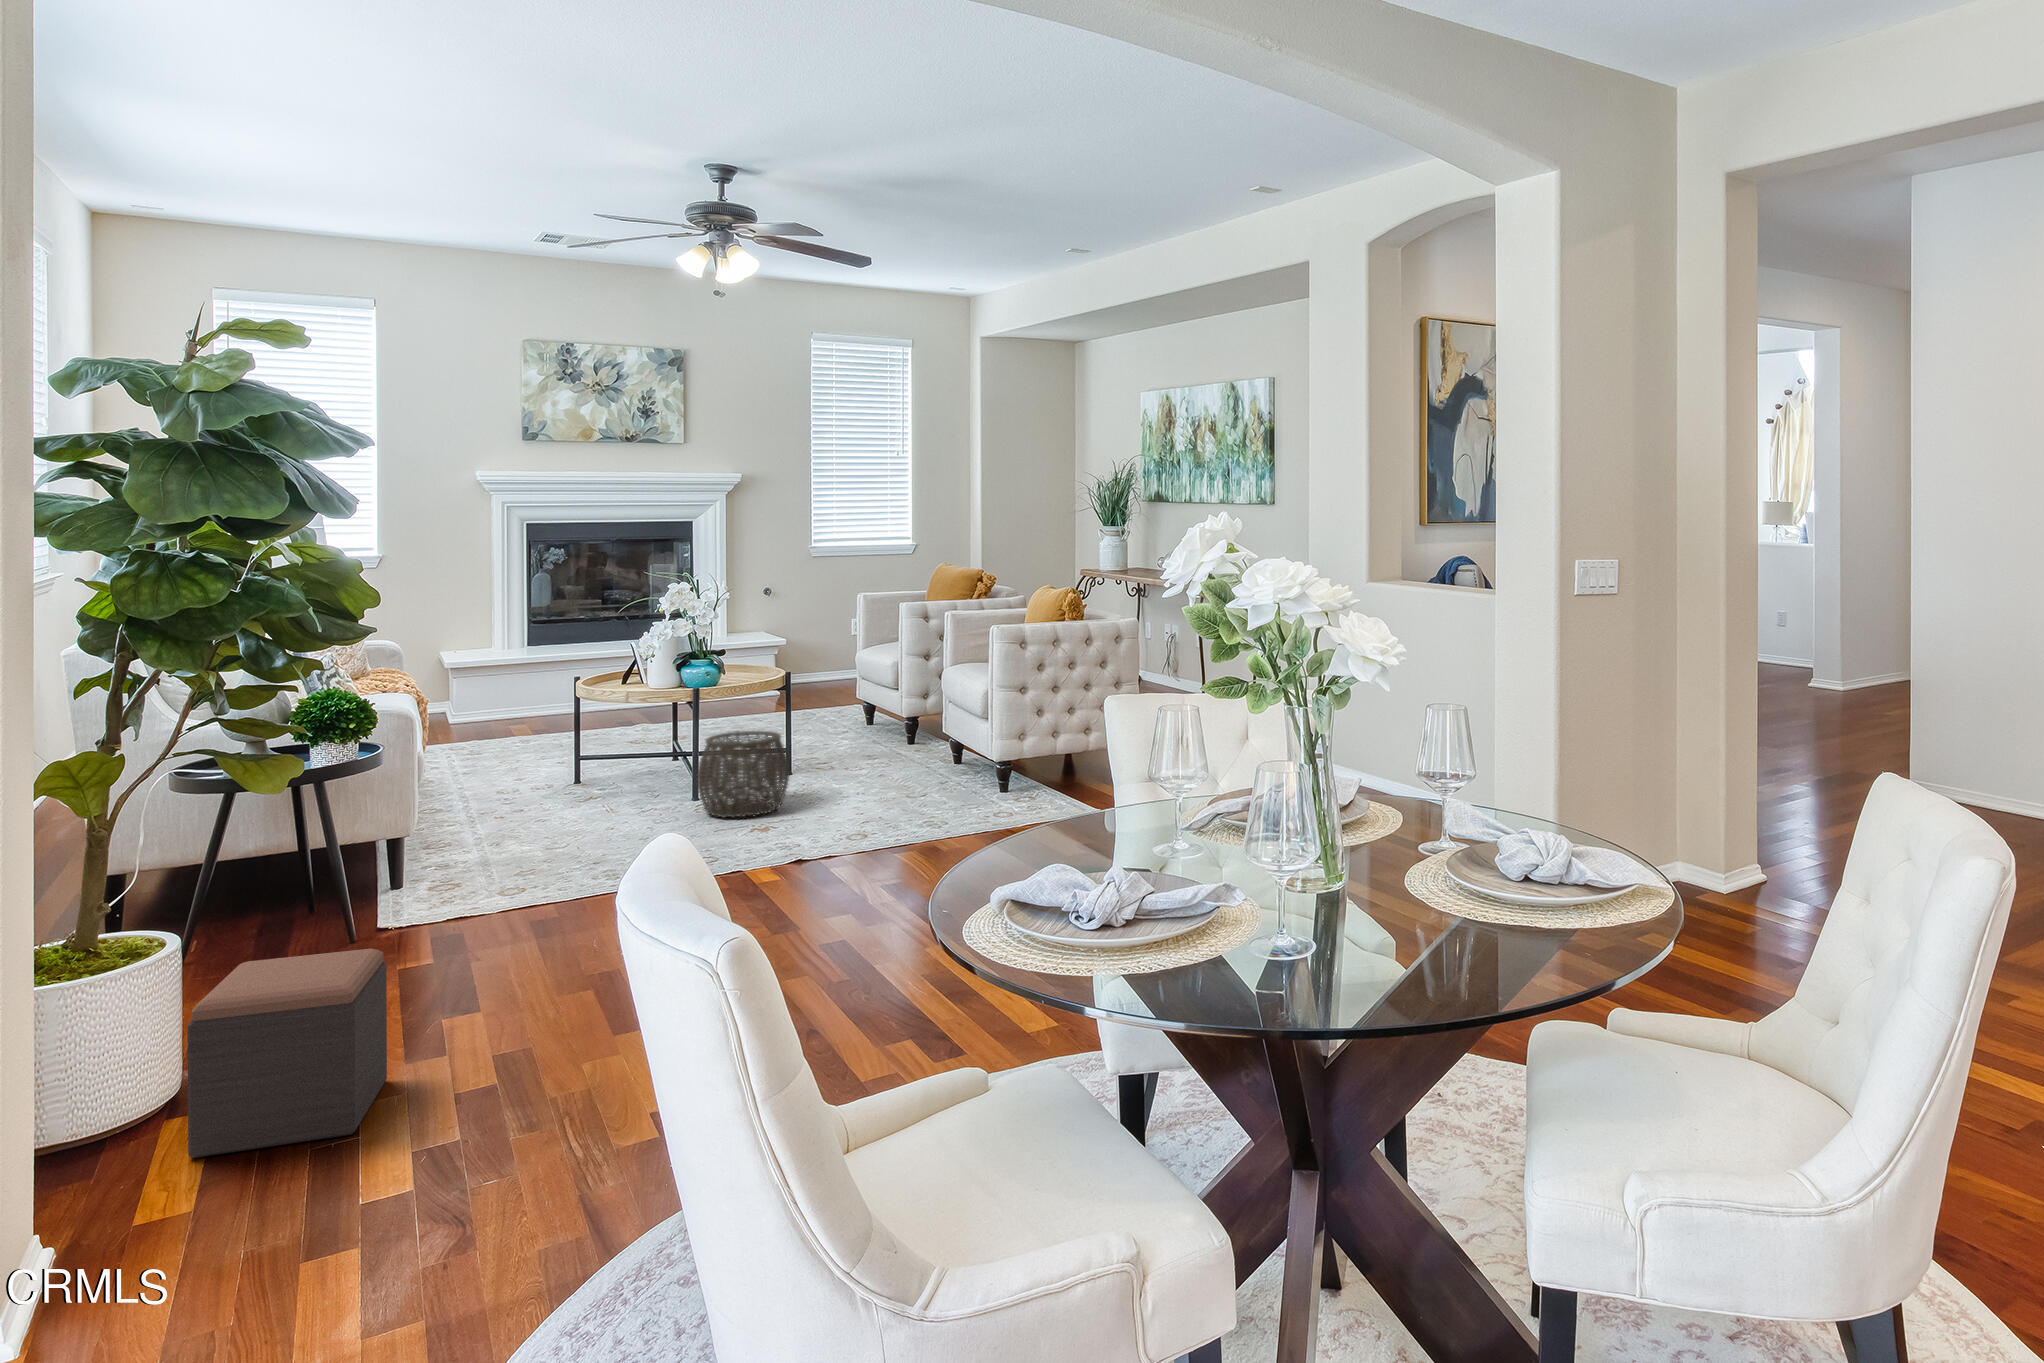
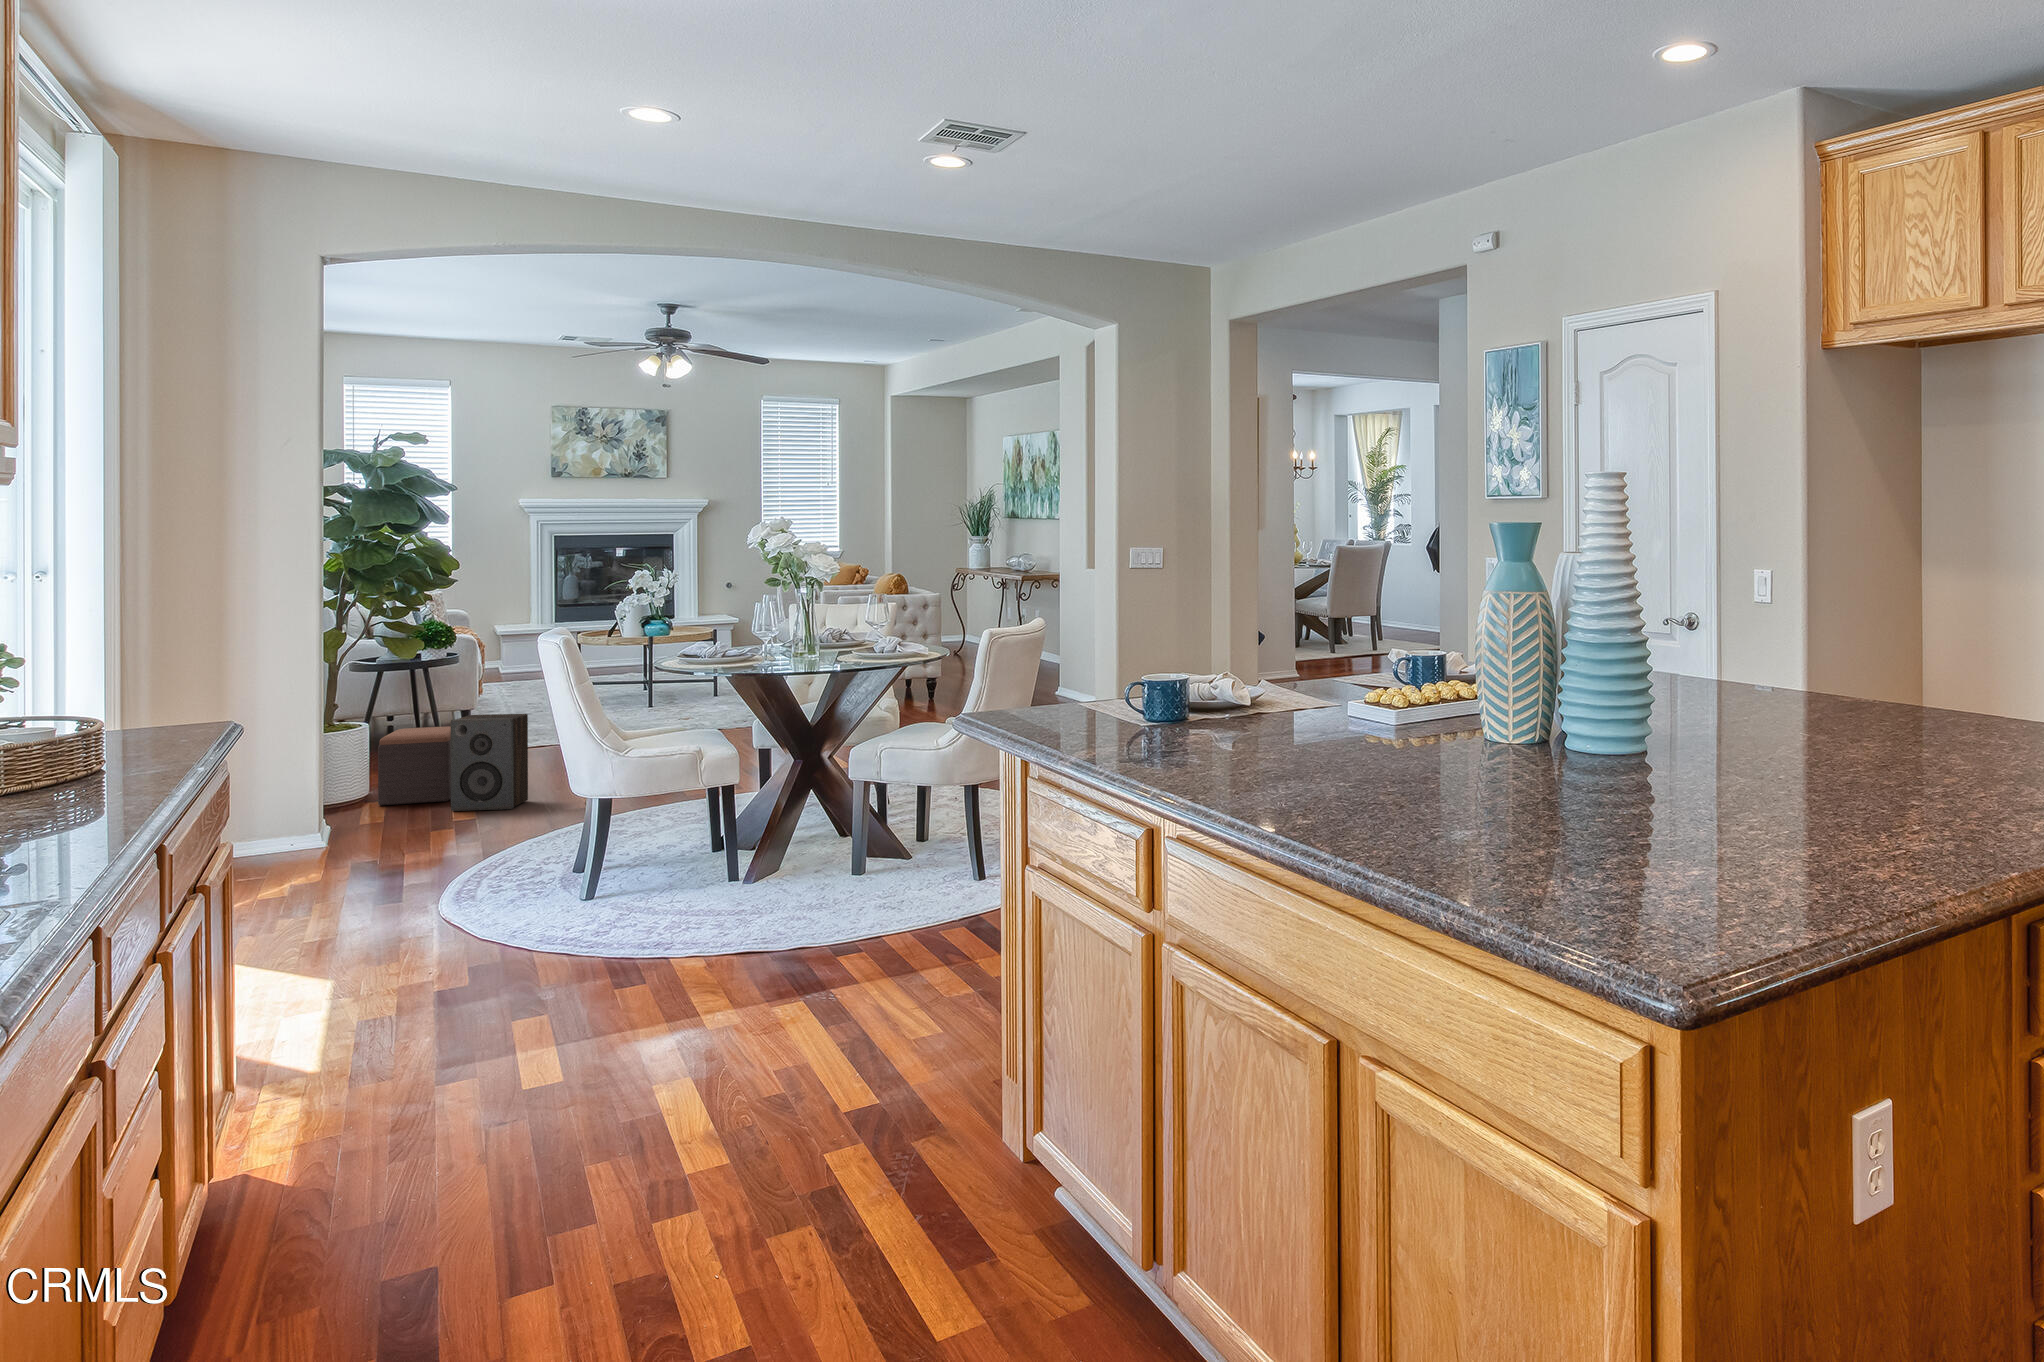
woven basket: present [697,731,789,818] -> none [646,663,706,714]
speaker: none [358,939,536,1185] -> present [451,714,528,811]

